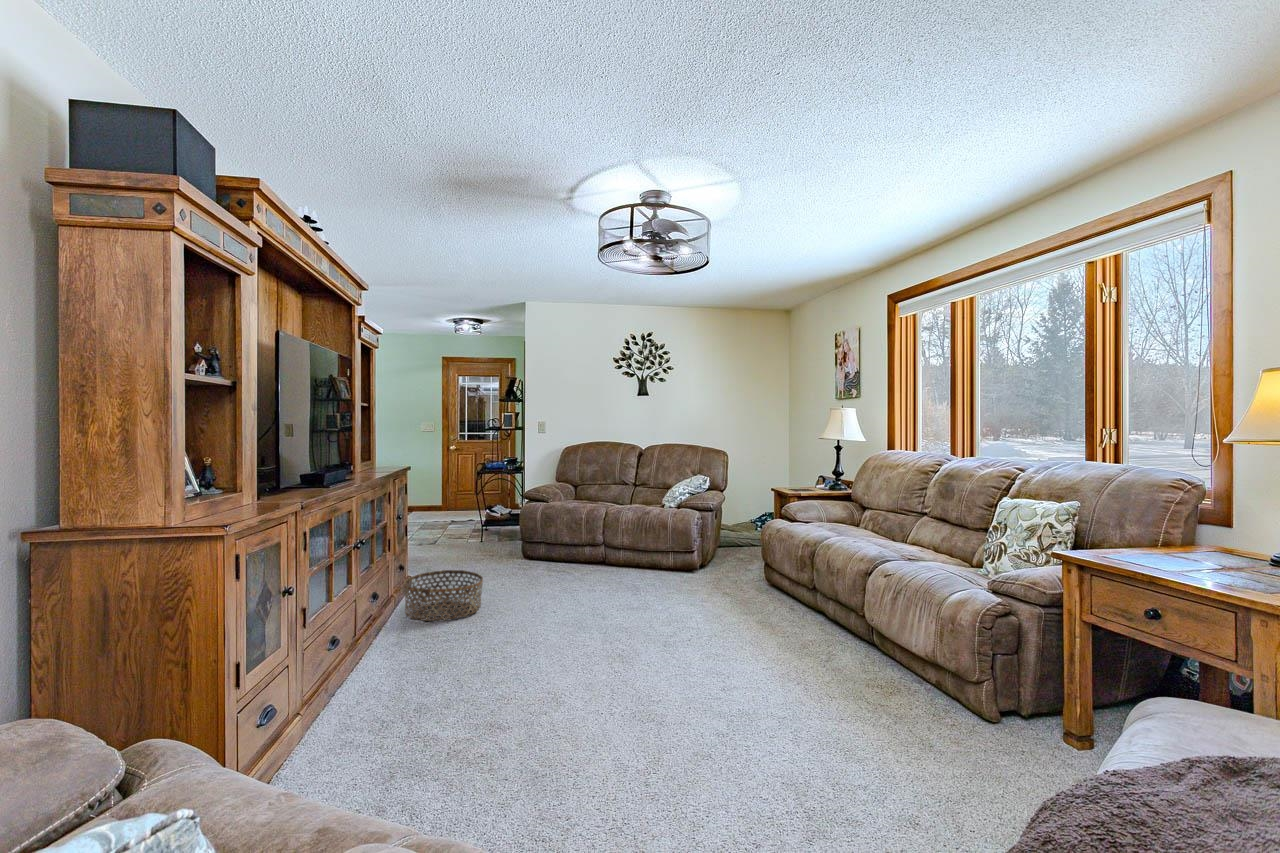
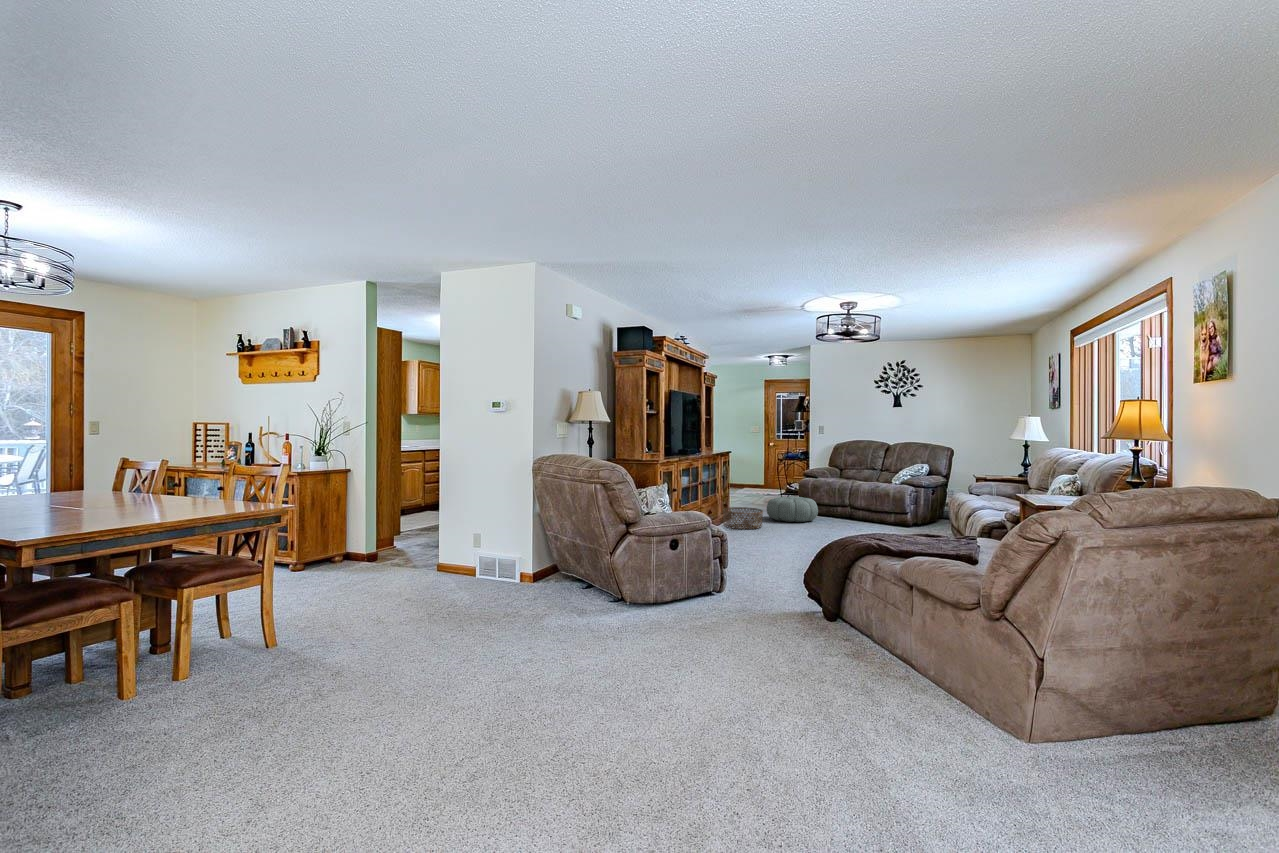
pouf: none [477,536,562,583] -> present [767,497,818,522]

